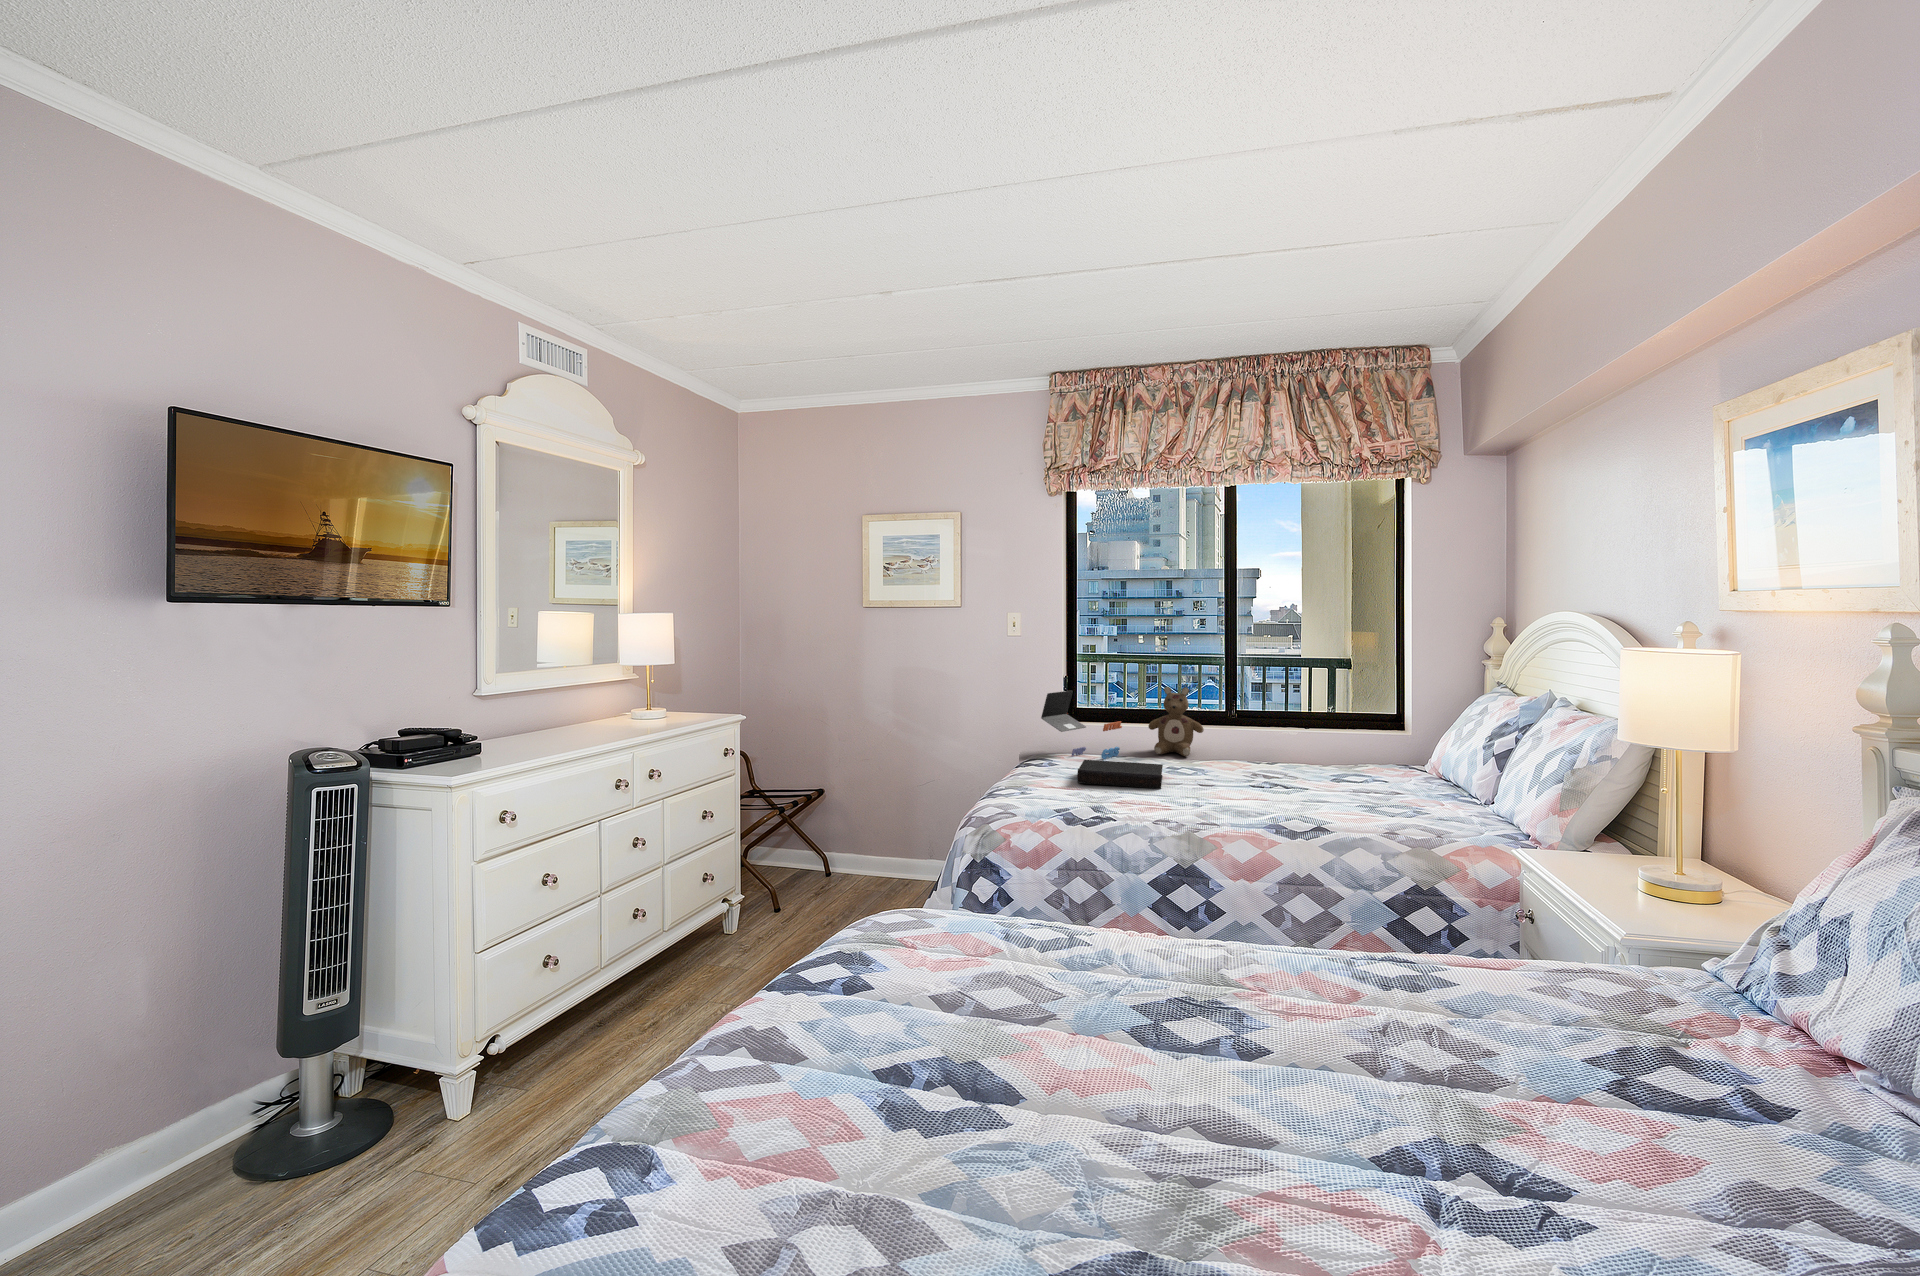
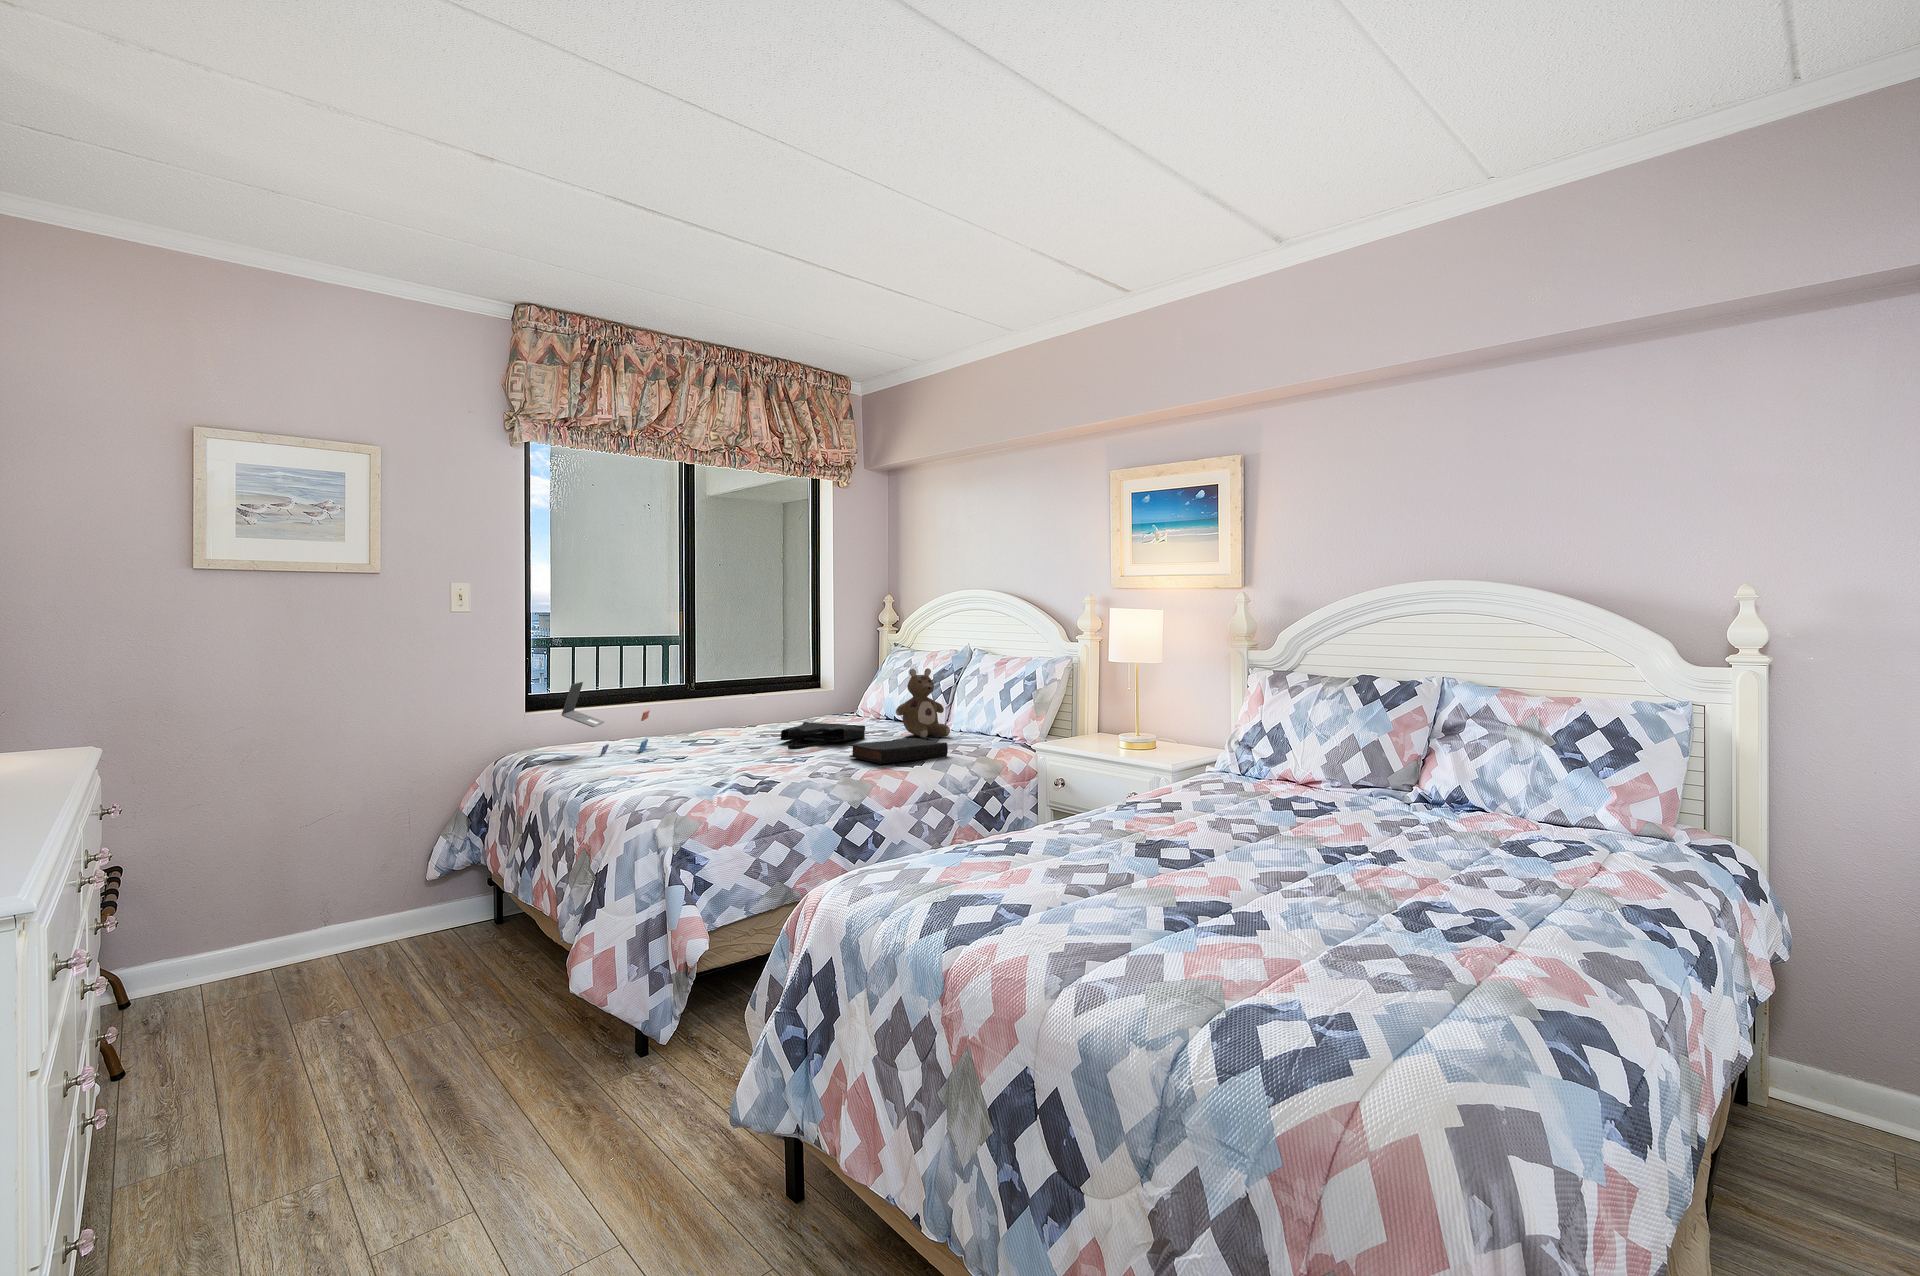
stuffed bear: present [1148,687,1204,756] -> present [896,668,950,738]
tote bag: none [1215,753,1335,785] -> present [781,722,865,750]
book: present [1077,760,1163,789] -> present [850,738,948,764]

